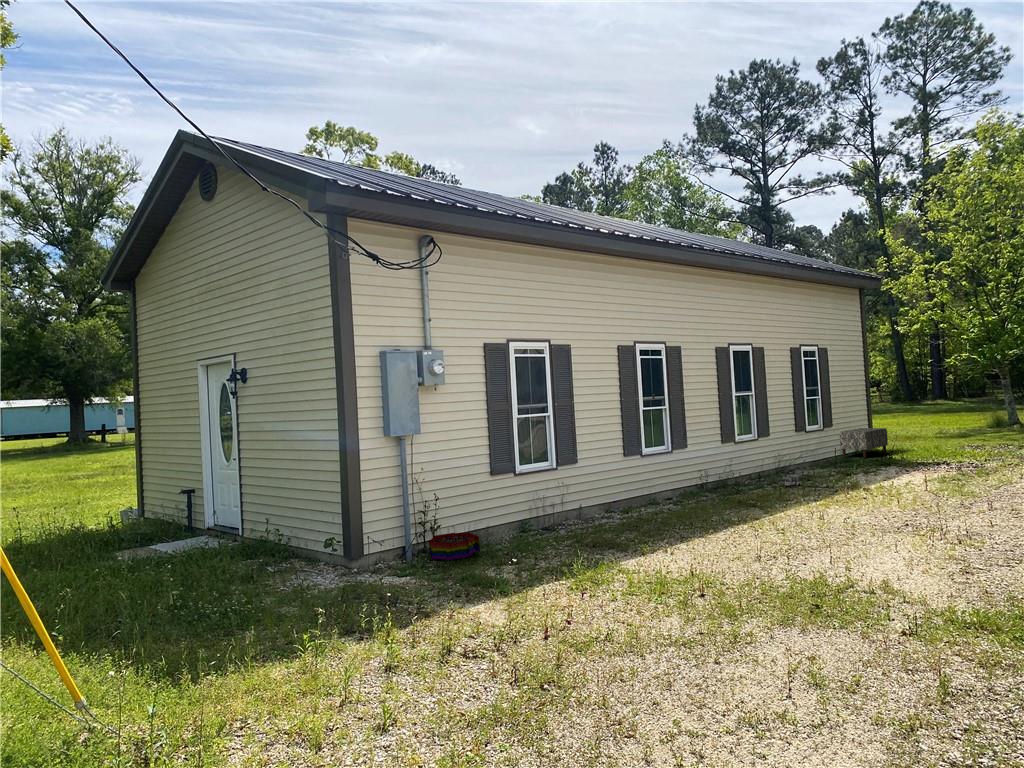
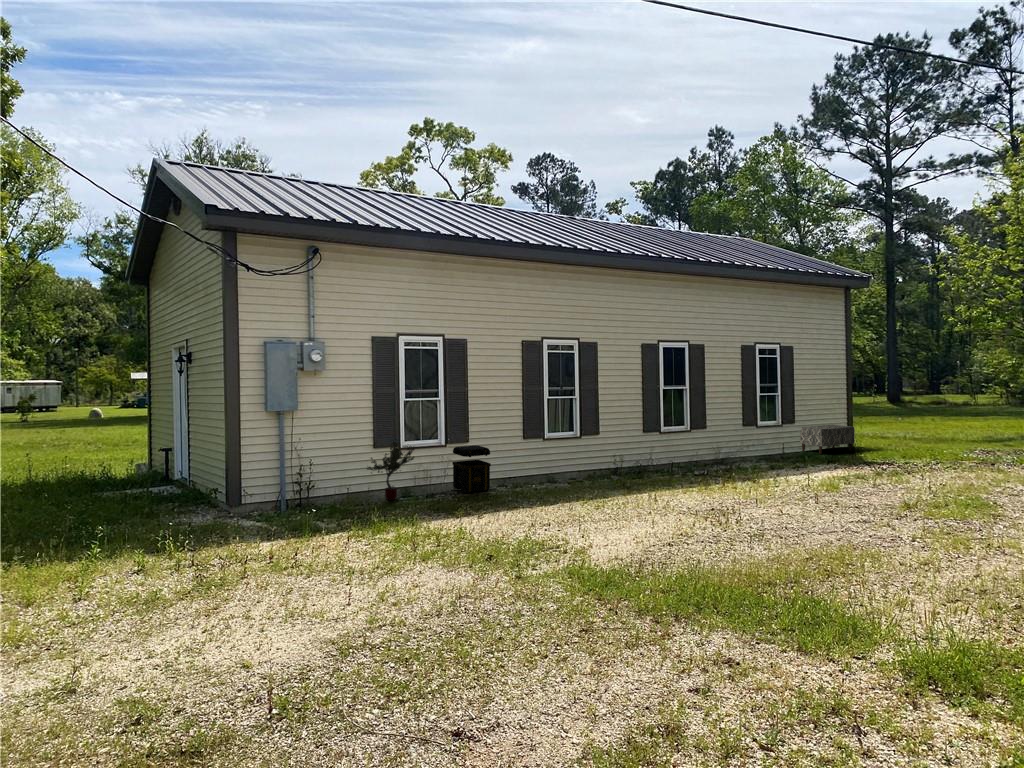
potted tree: none [495,461,544,538] -> present [367,439,414,500]
toolbox: none [568,466,615,522] -> present [452,445,491,493]
storage bin: present [429,532,480,560] -> none [295,491,337,513]

